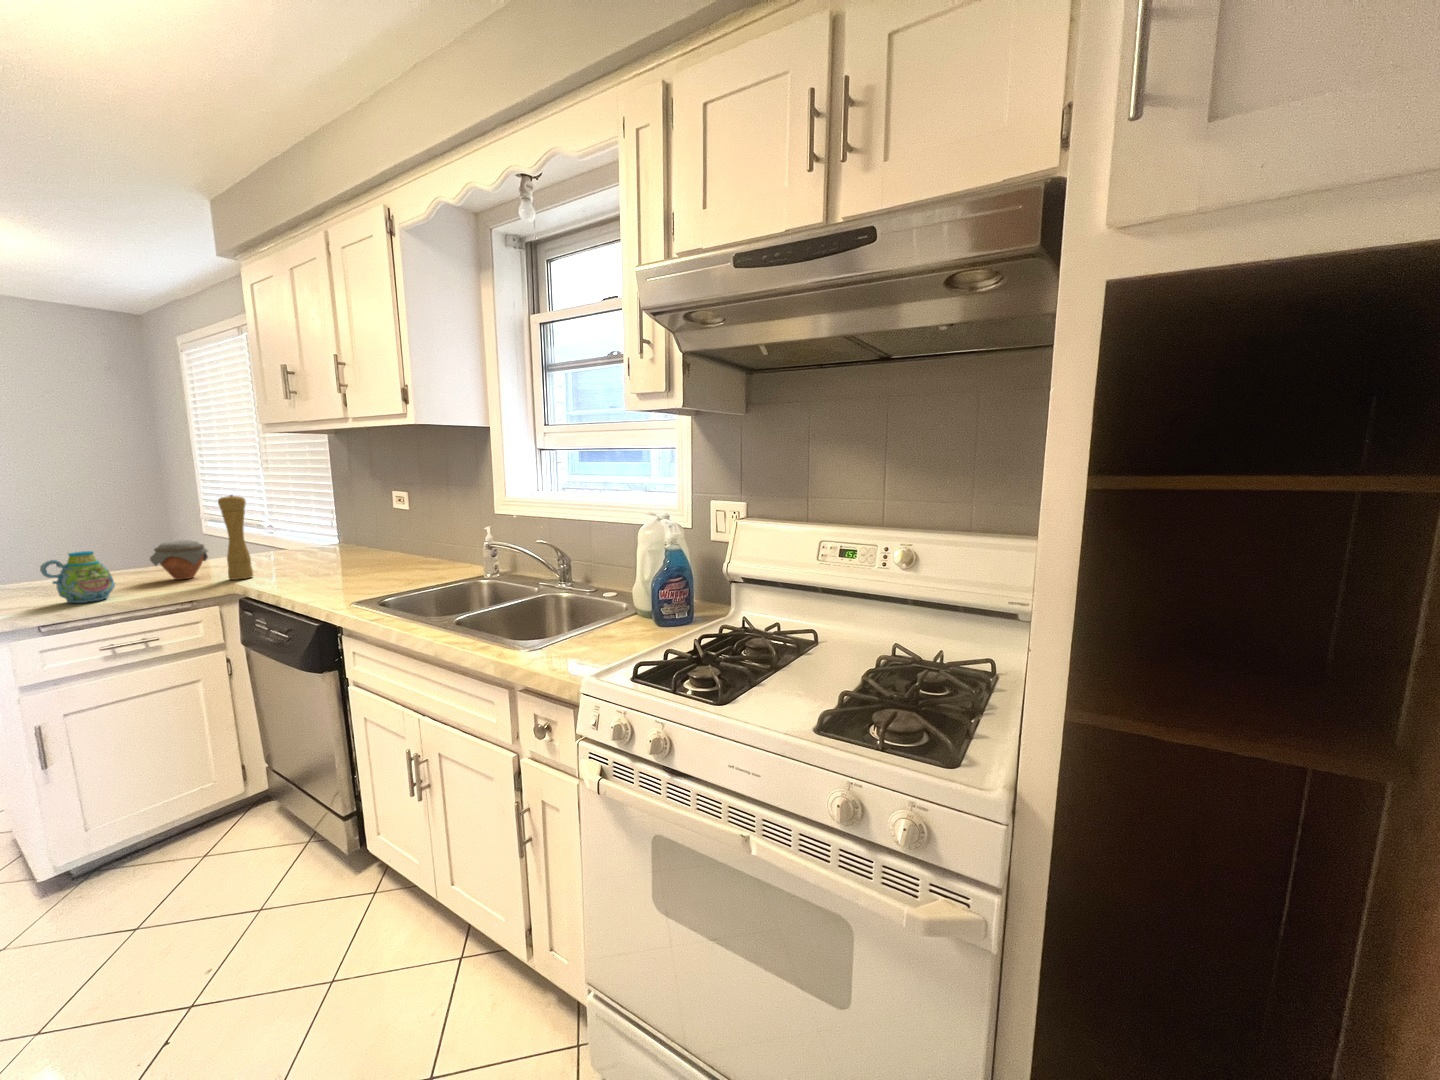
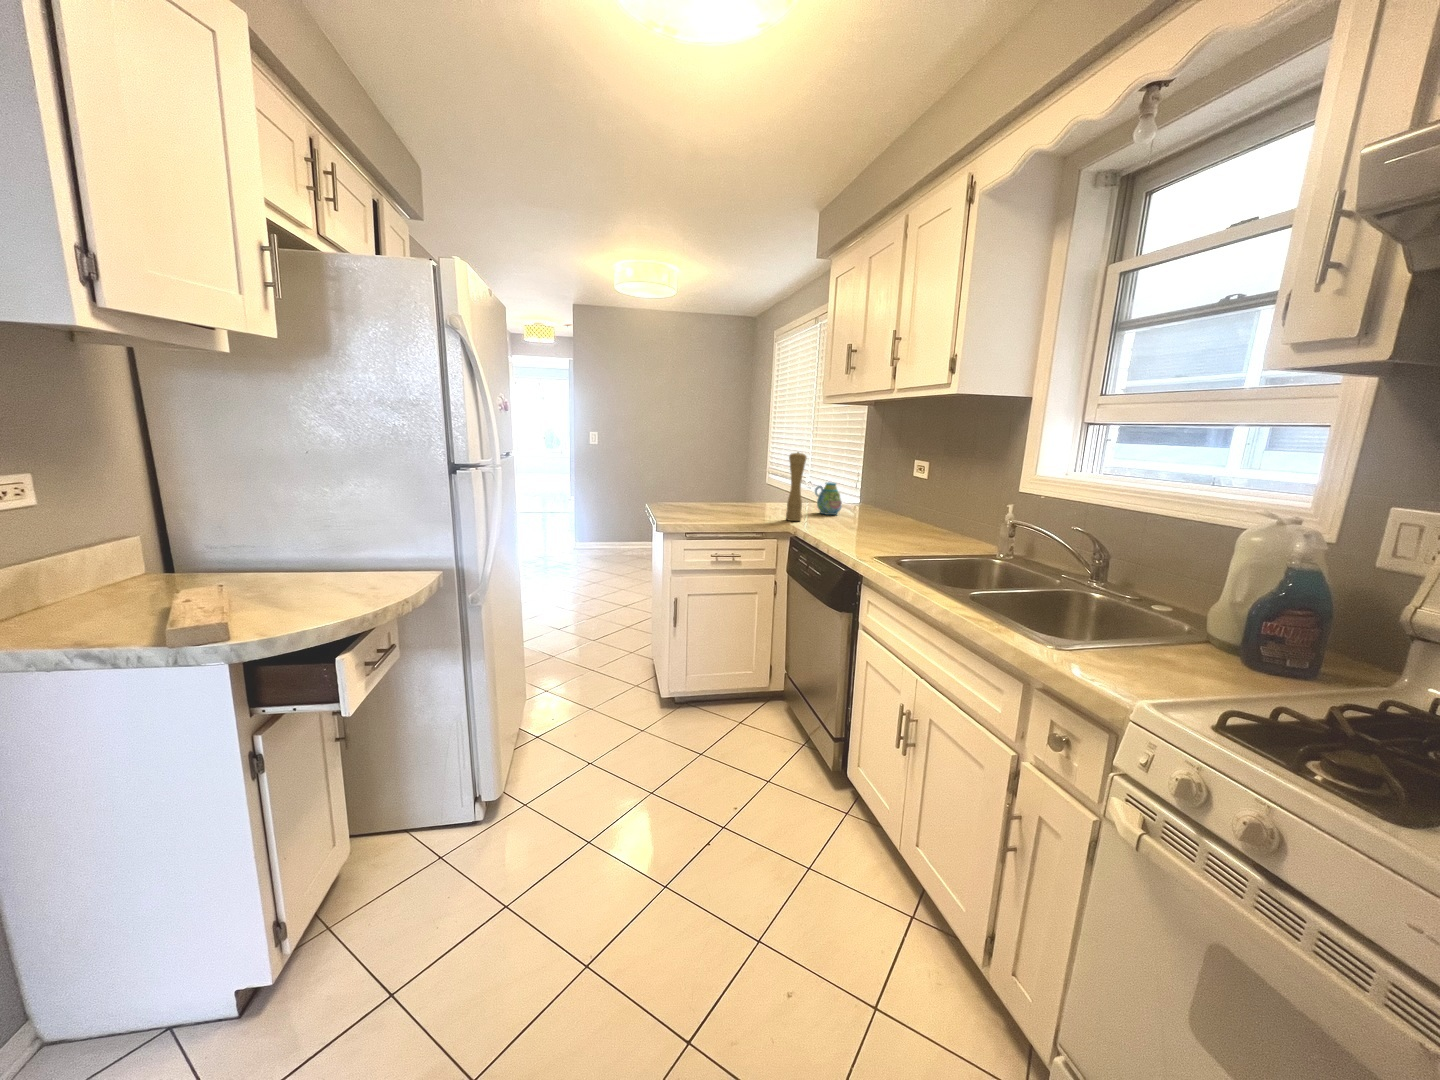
jar: present [150,540,208,580] -> none [742,484,776,515]
mug: present [40,551,115,603] -> present [815,482,842,515]

